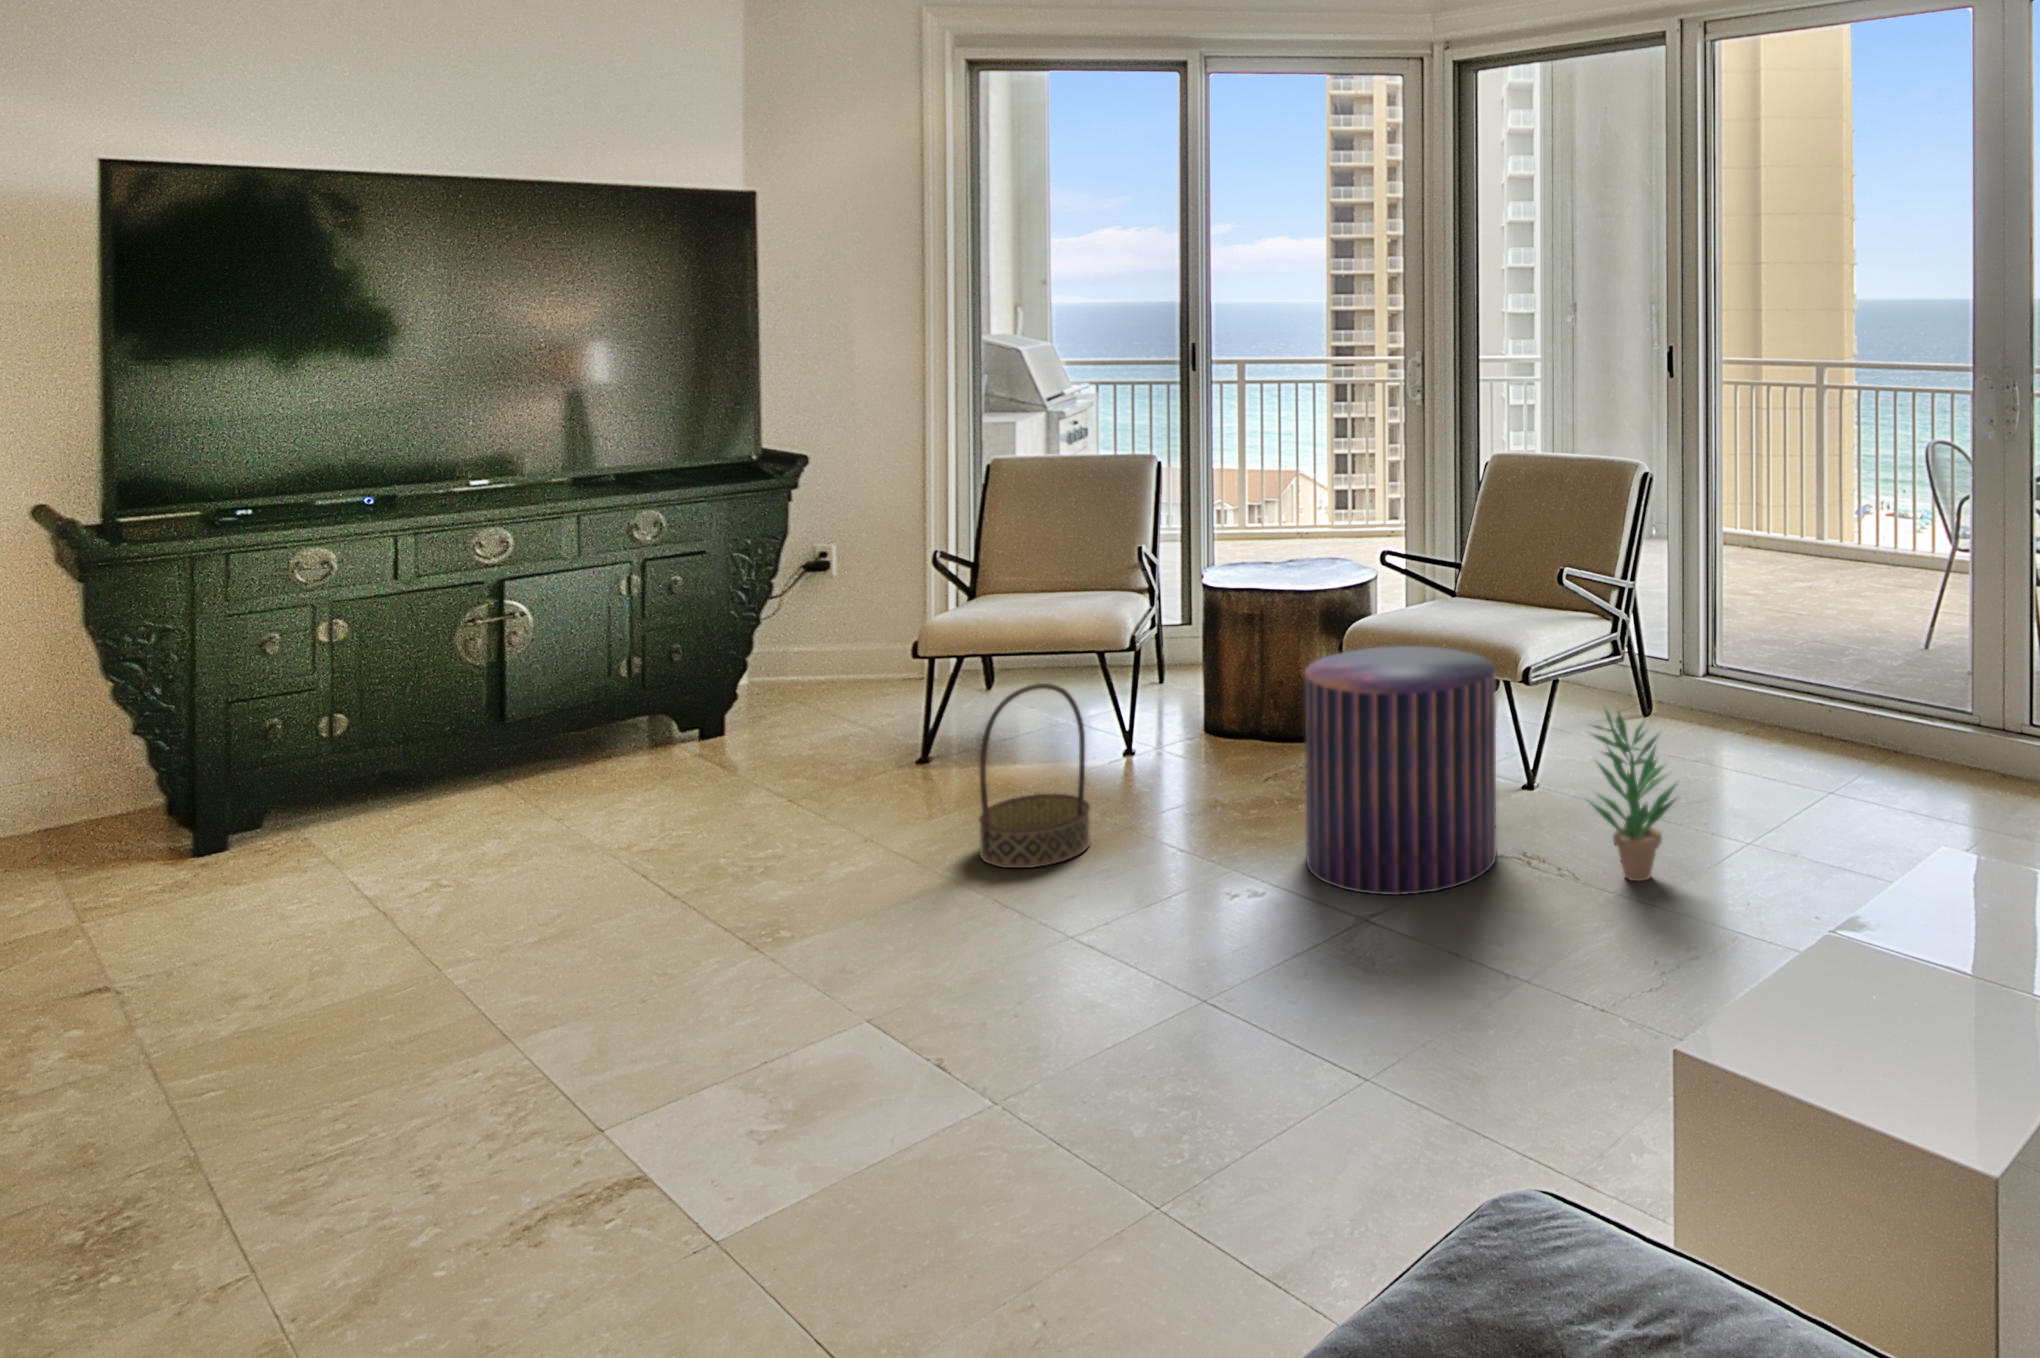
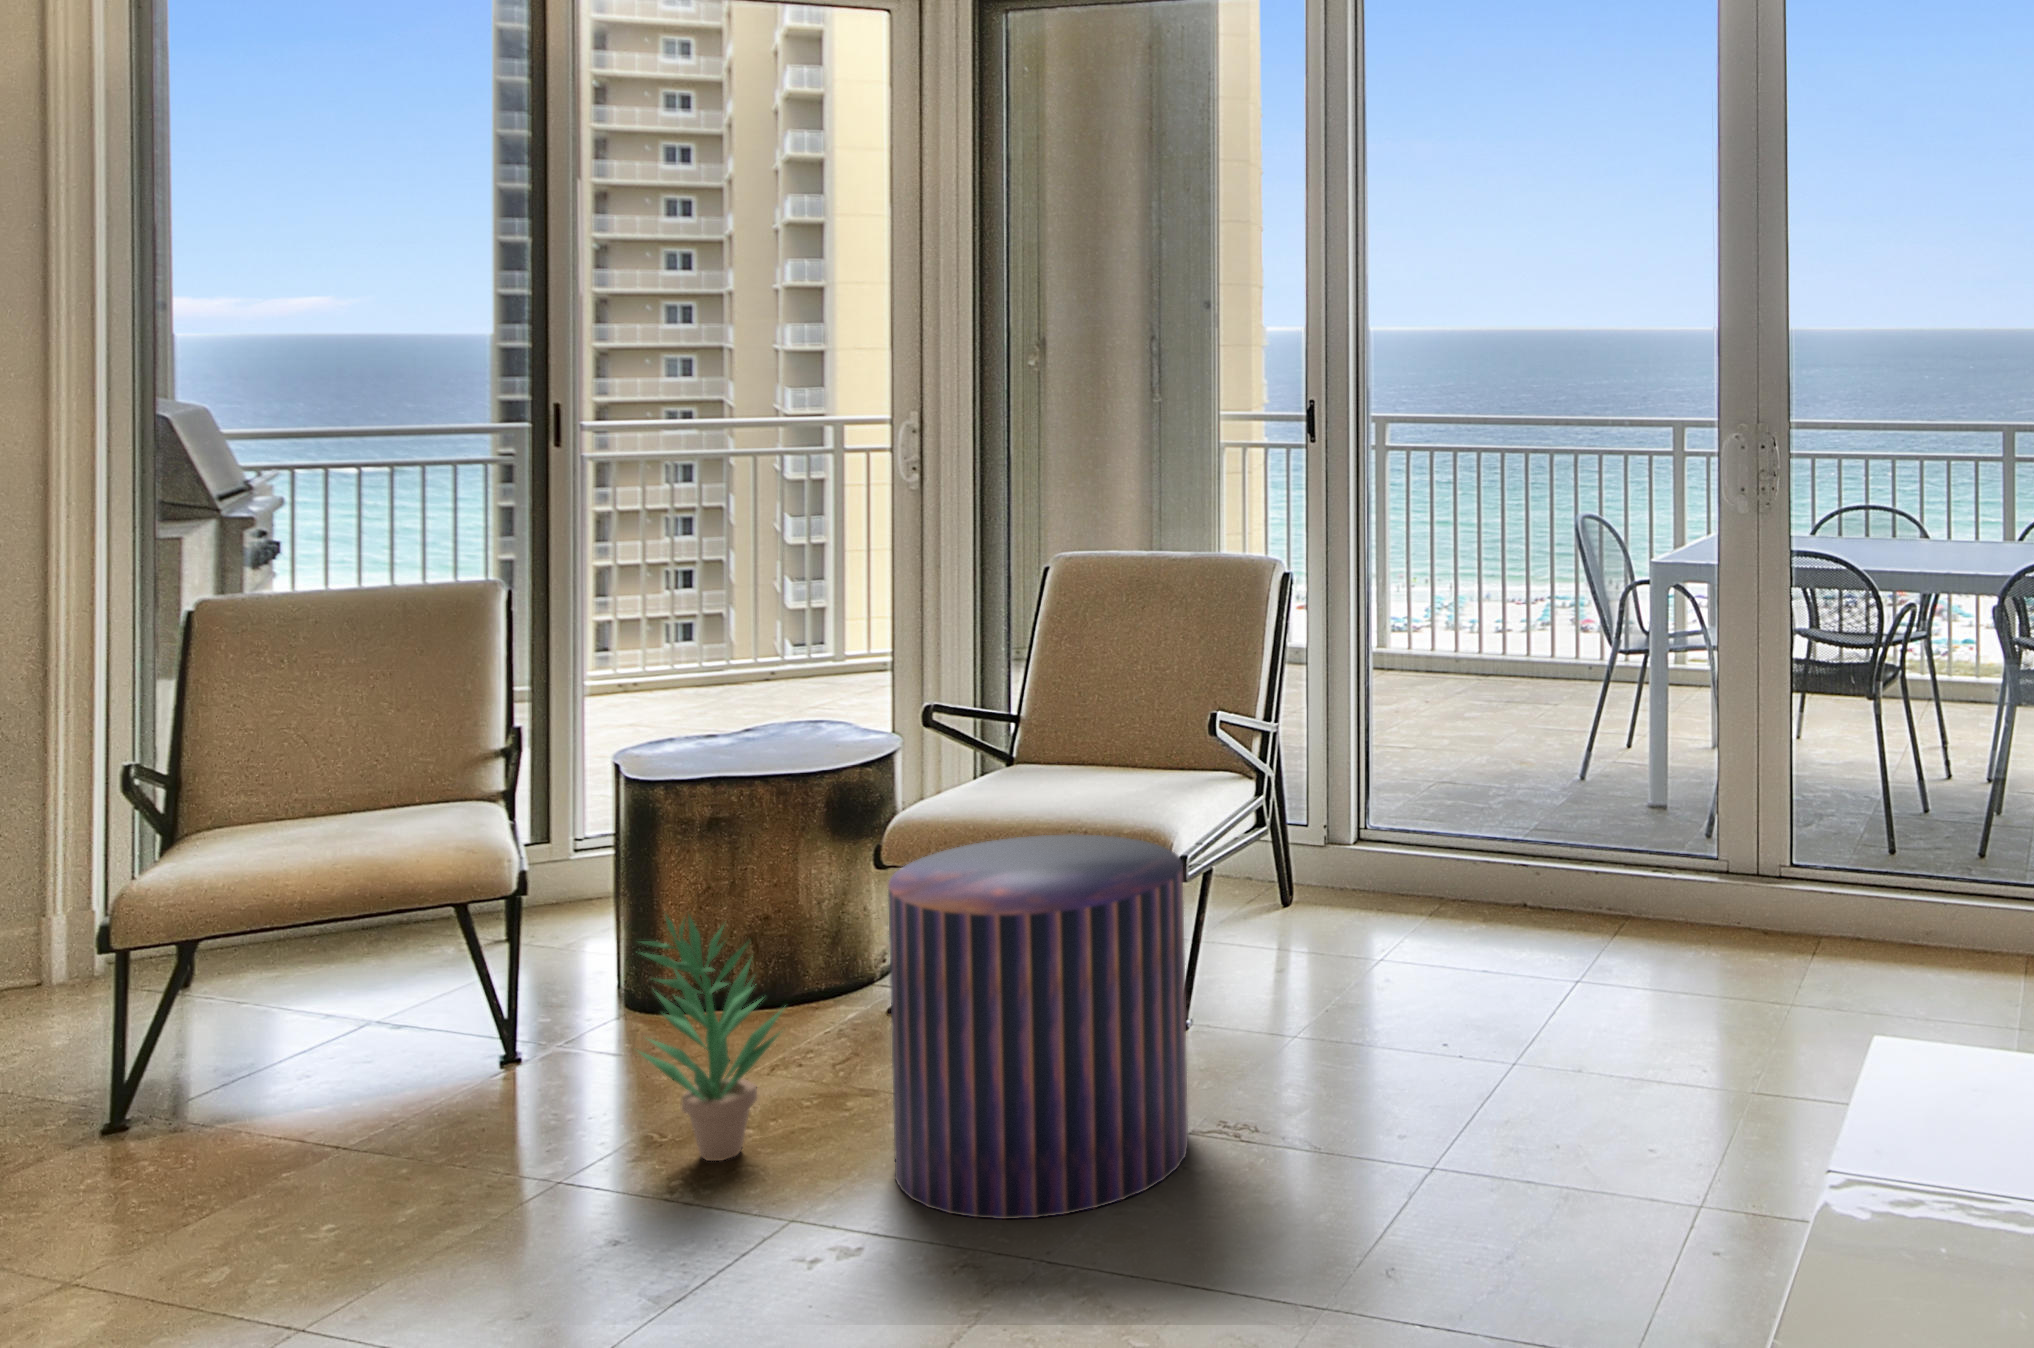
basket: present [979,683,1091,868] -> none [321,952,518,1266]
potted plant: present [1590,711,1677,881] -> present [640,915,785,1161]

